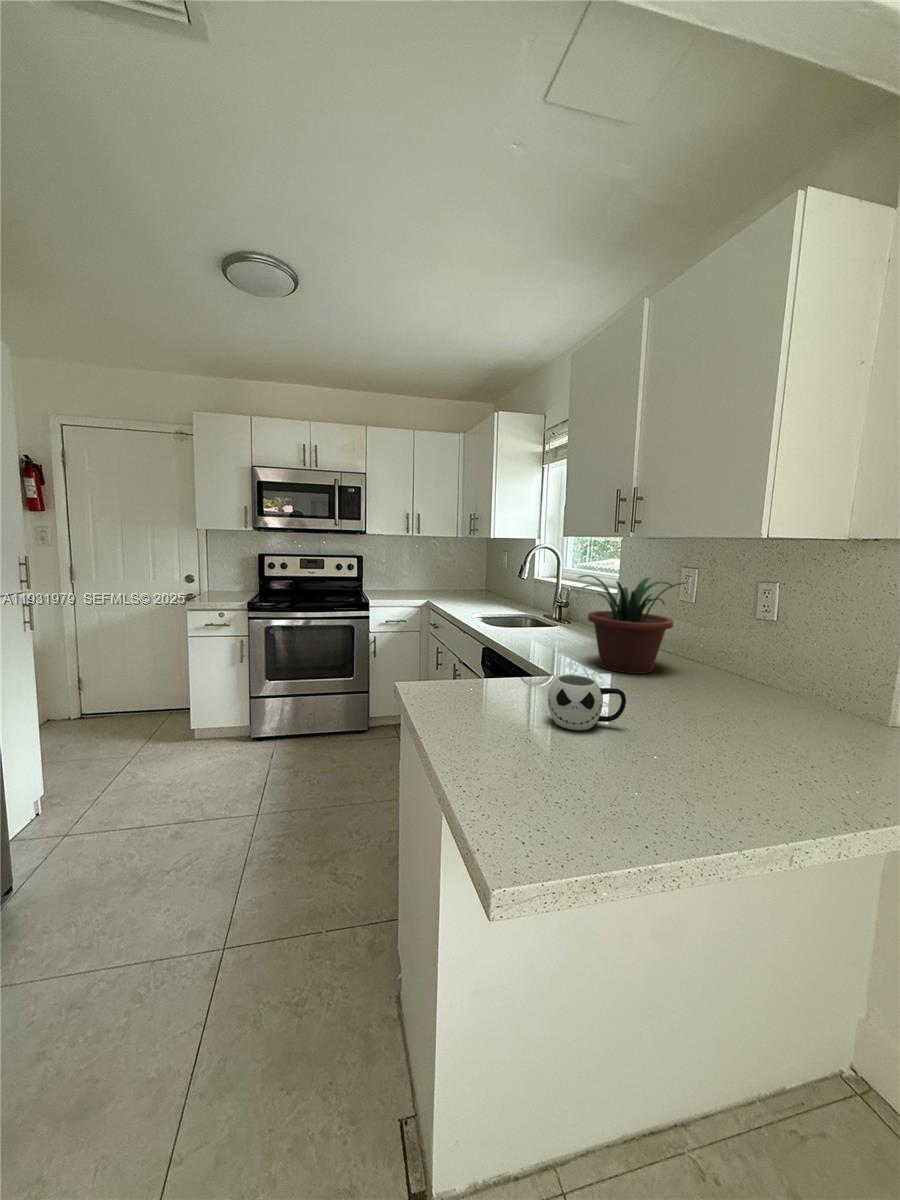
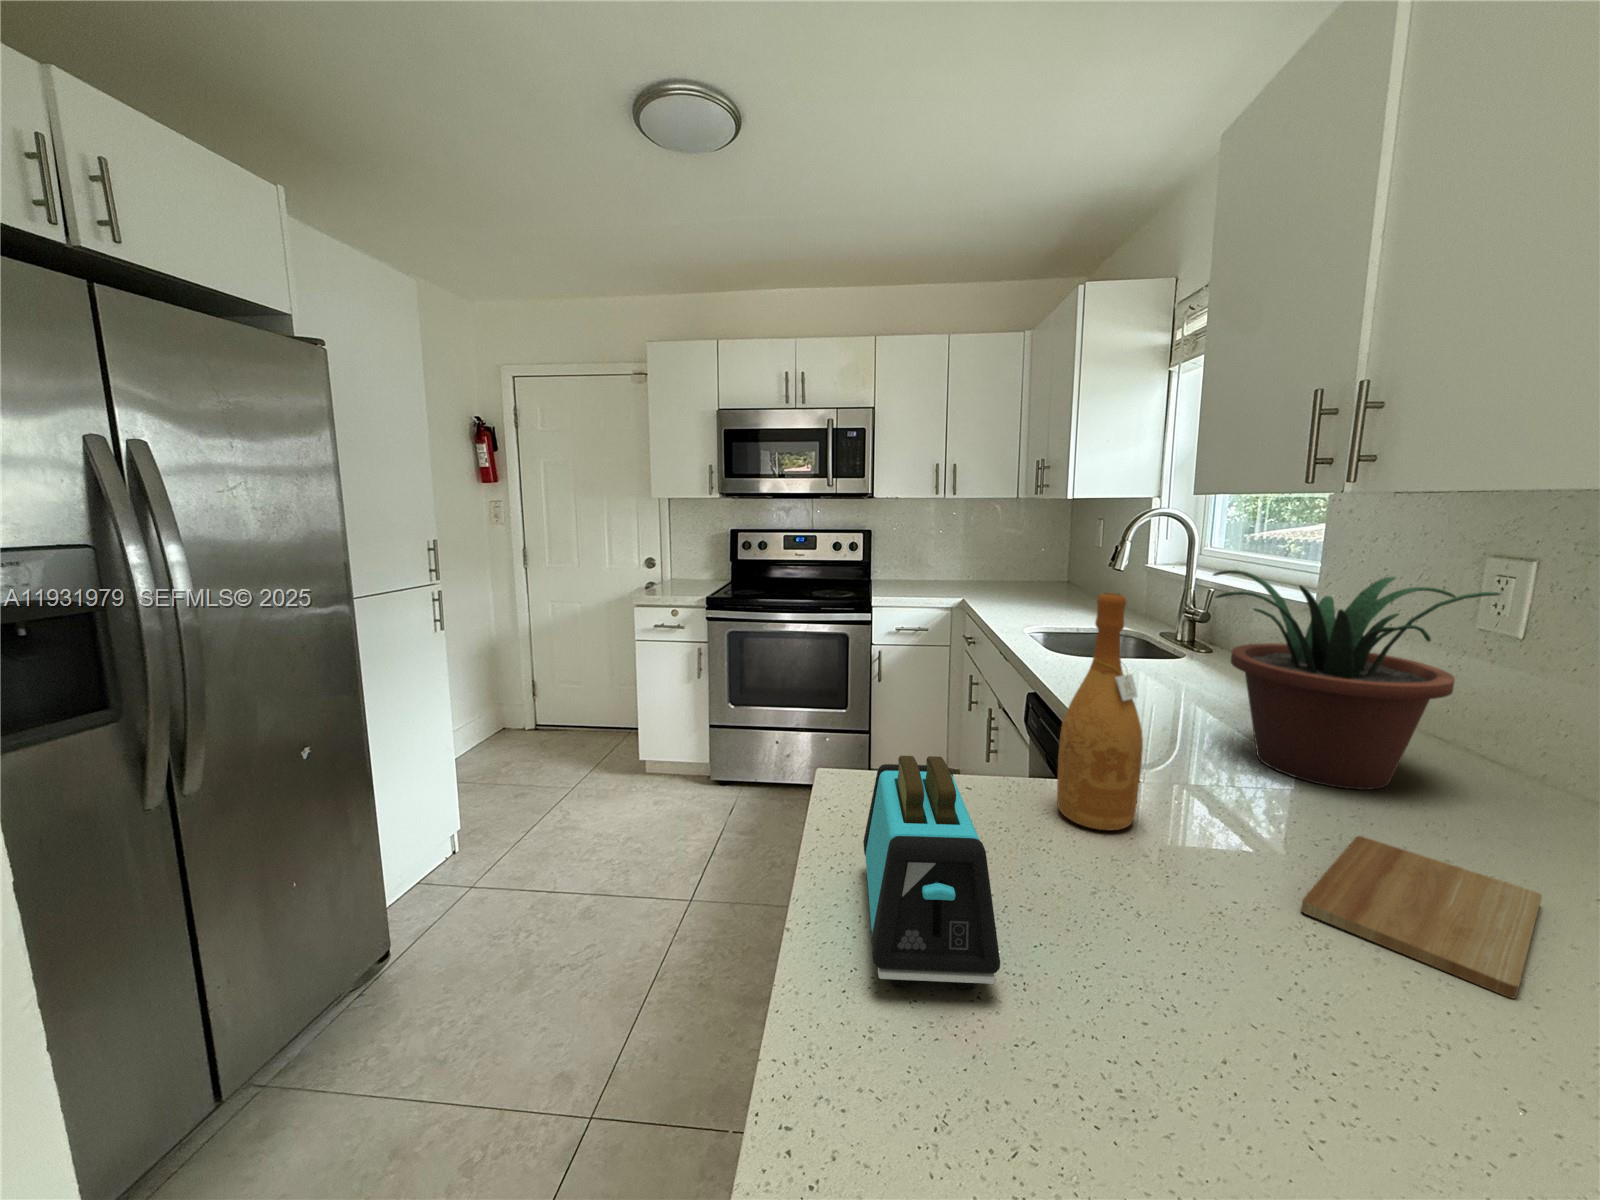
wine bottle: none [522,583,560,697] -> present [1057,593,1143,830]
toaster: none [446,657,527,756] -> present [863,756,1000,989]
mug: present [548,675,626,730] -> none [1089,804,1292,946]
cutting board: none [627,688,703,729] -> present [1301,836,1541,999]

